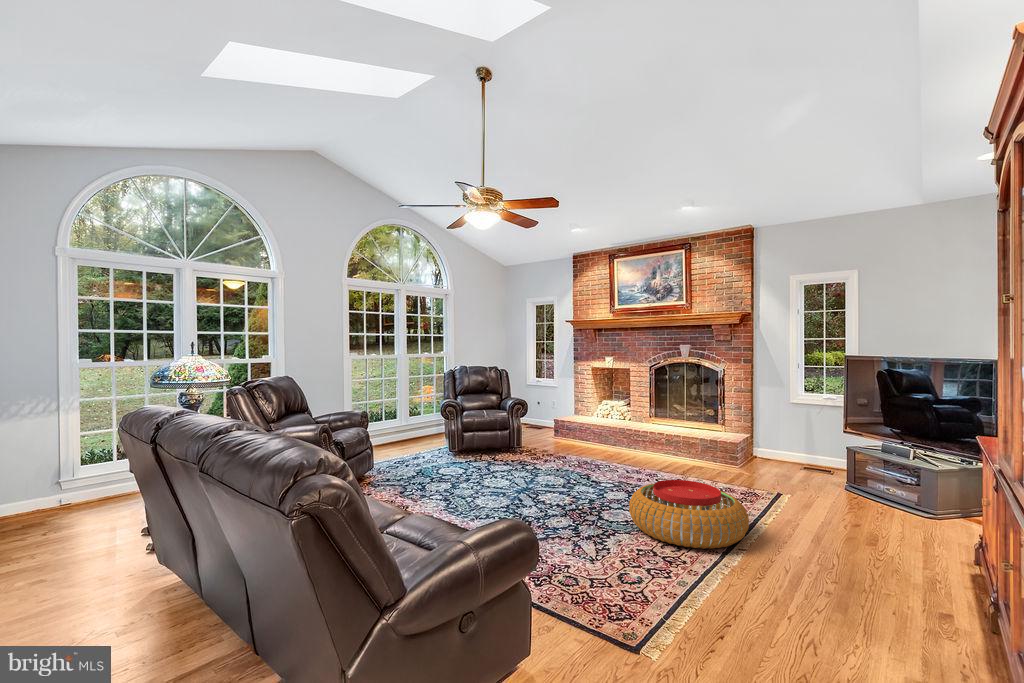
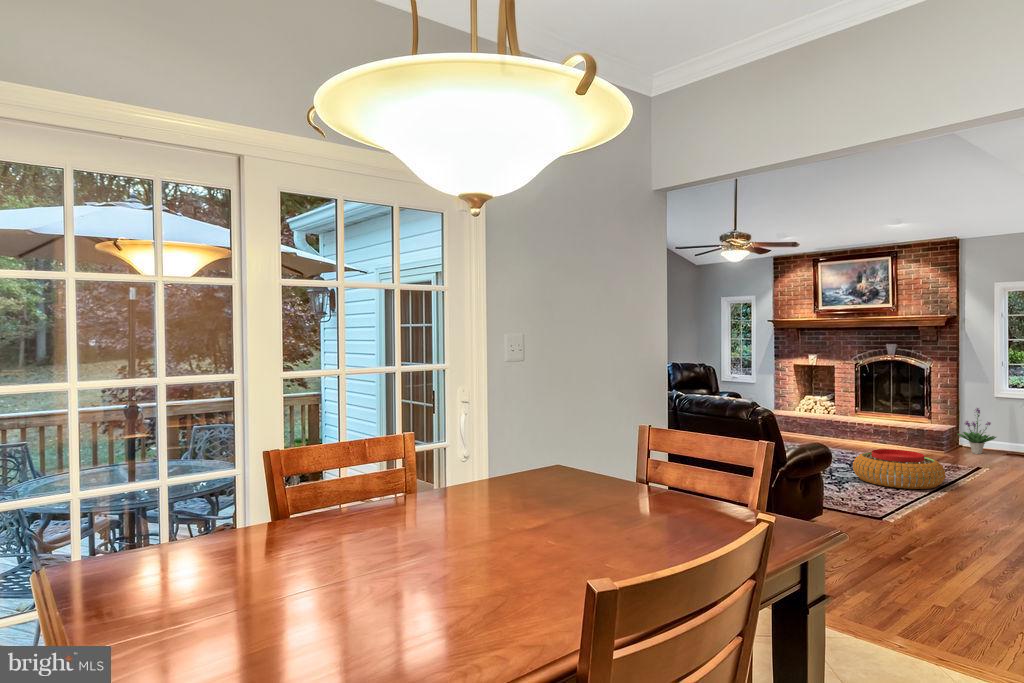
potted plant: none [752,415,794,469] -> present [958,408,996,454]

